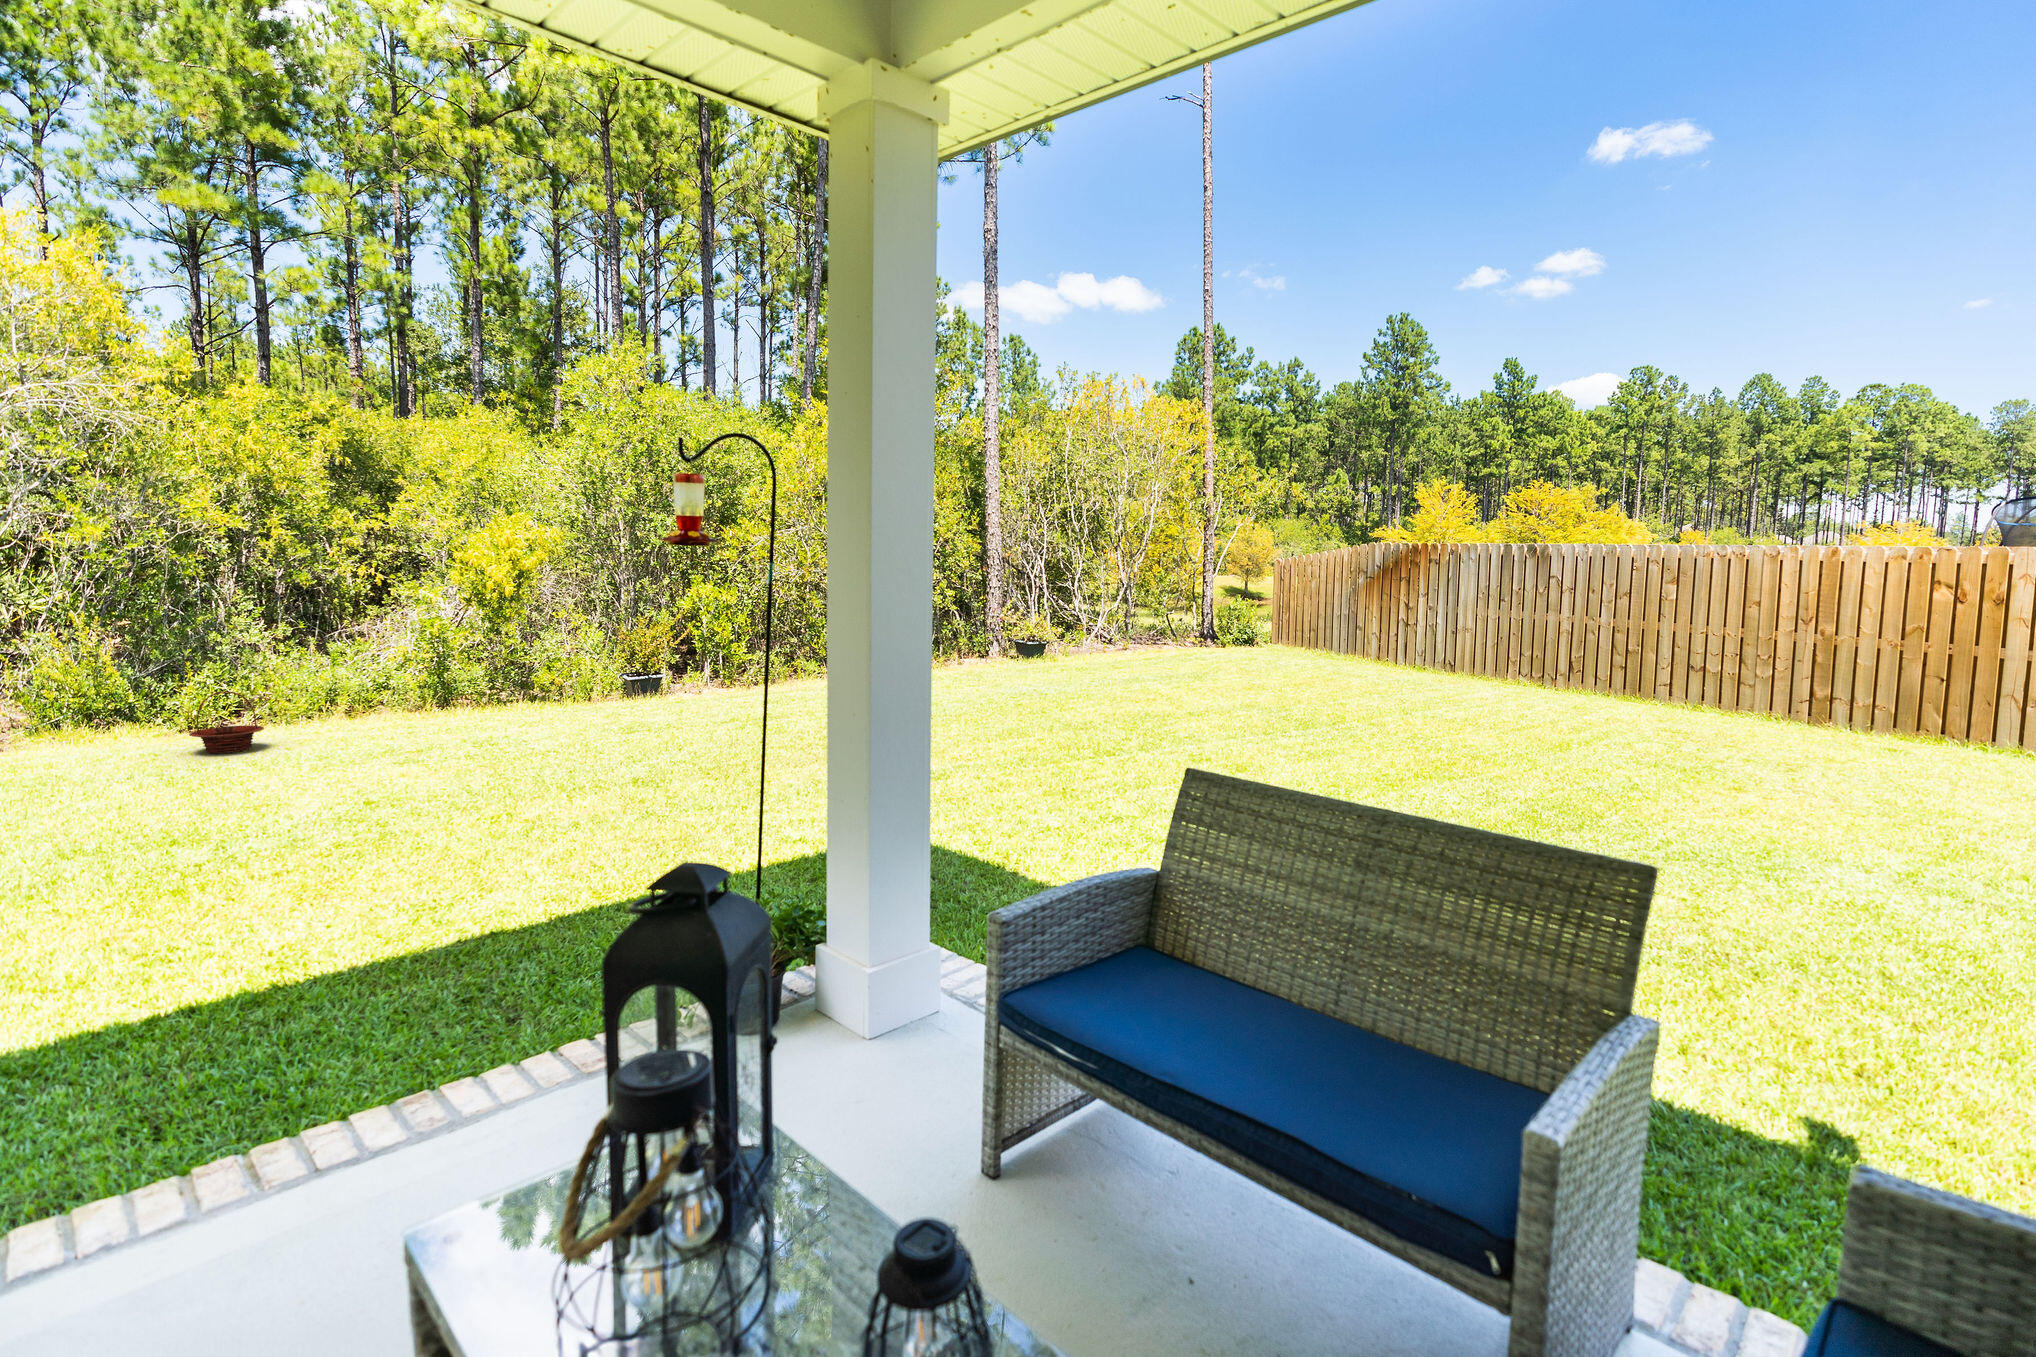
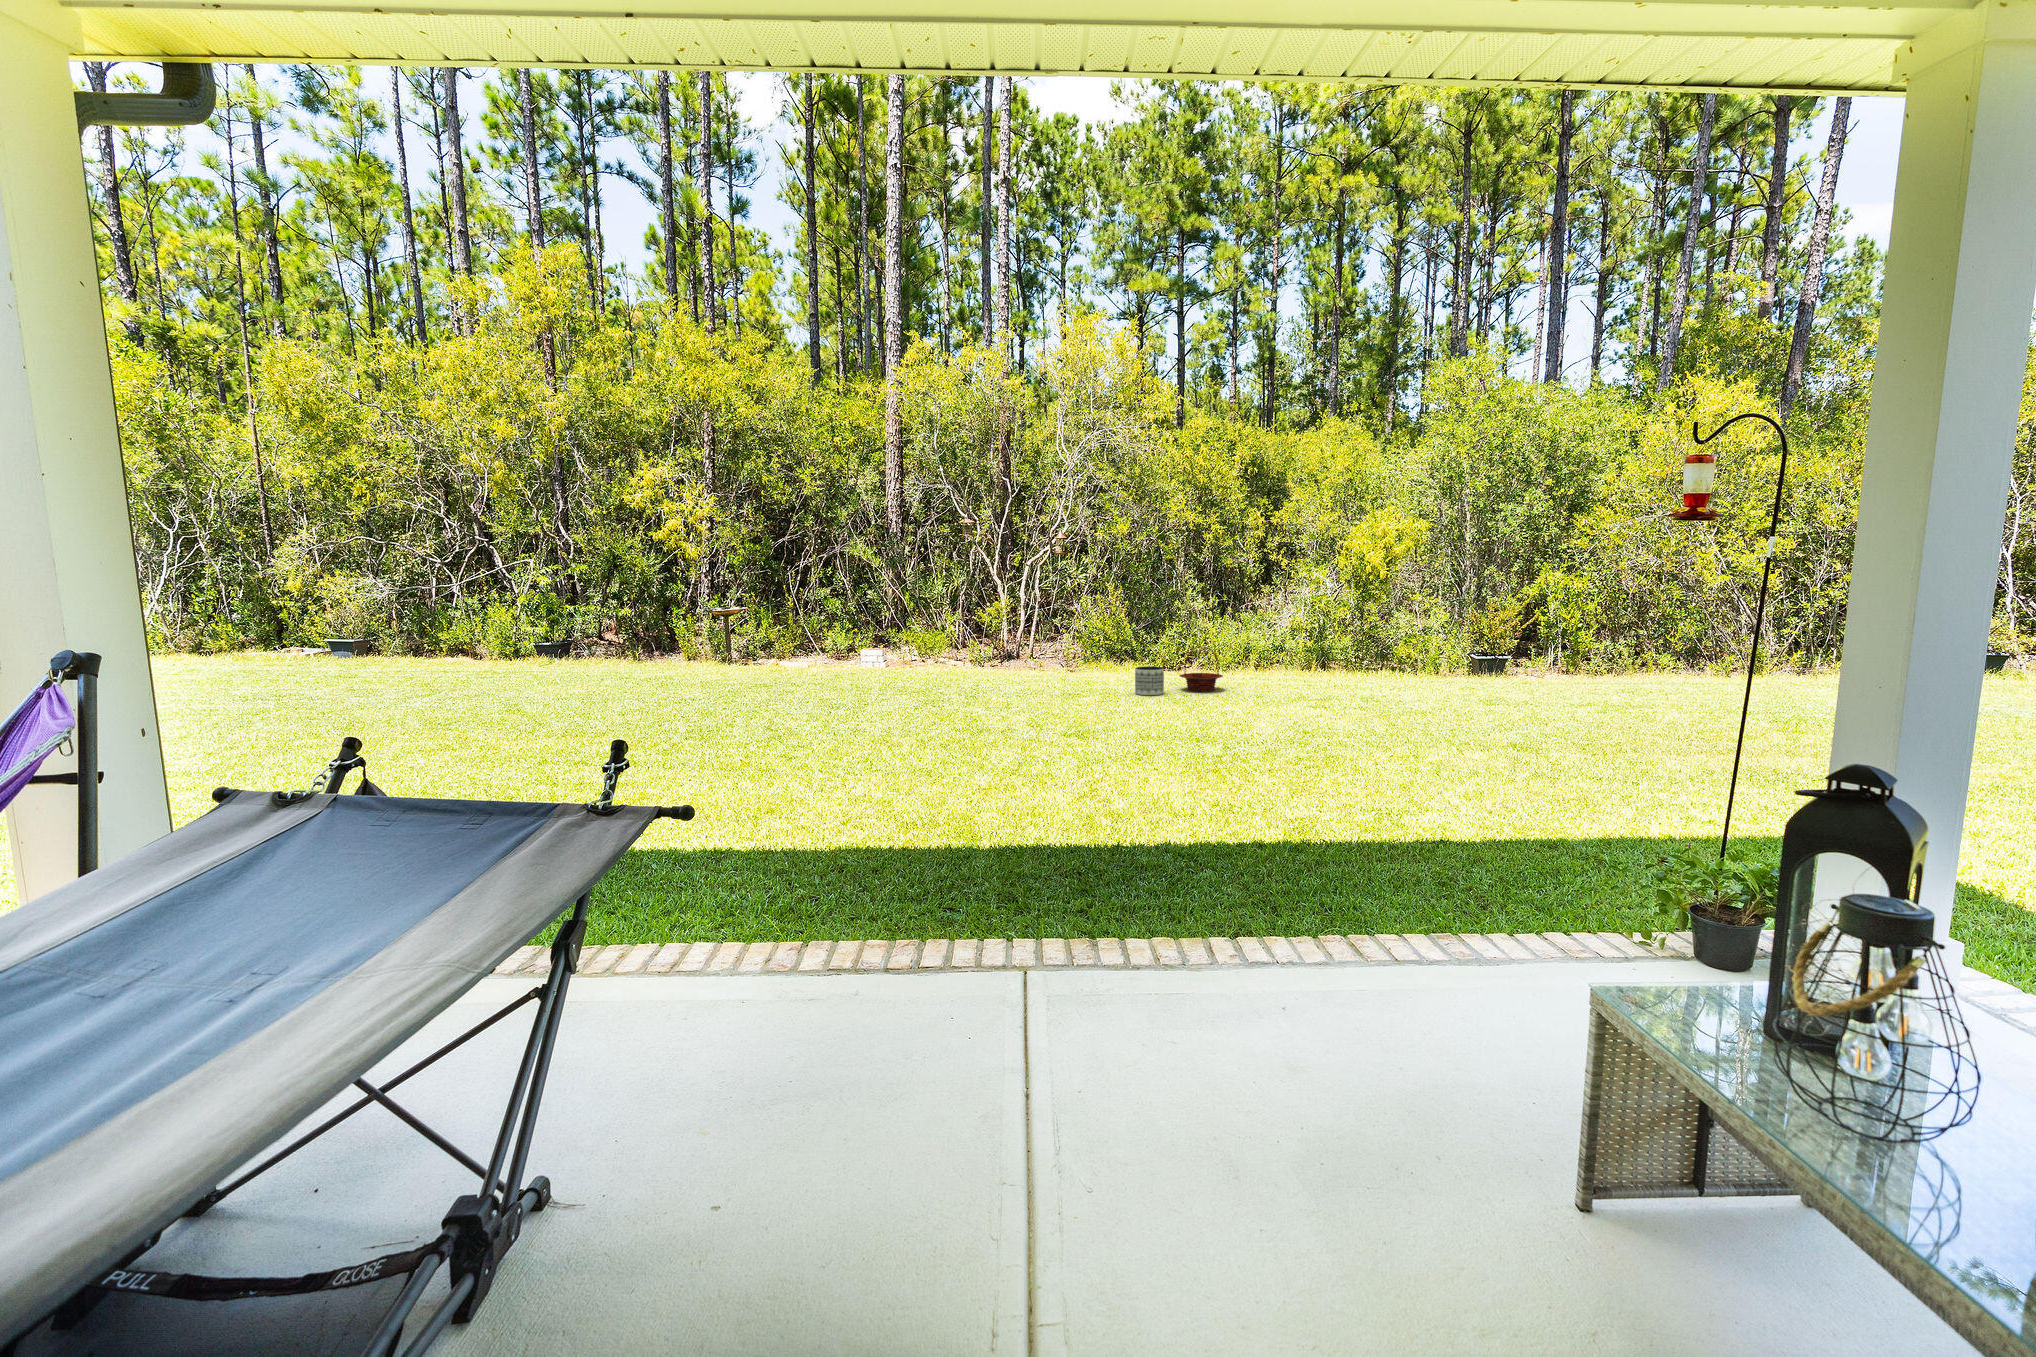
planter: none [97,725,155,768] -> present [1135,666,1164,695]

